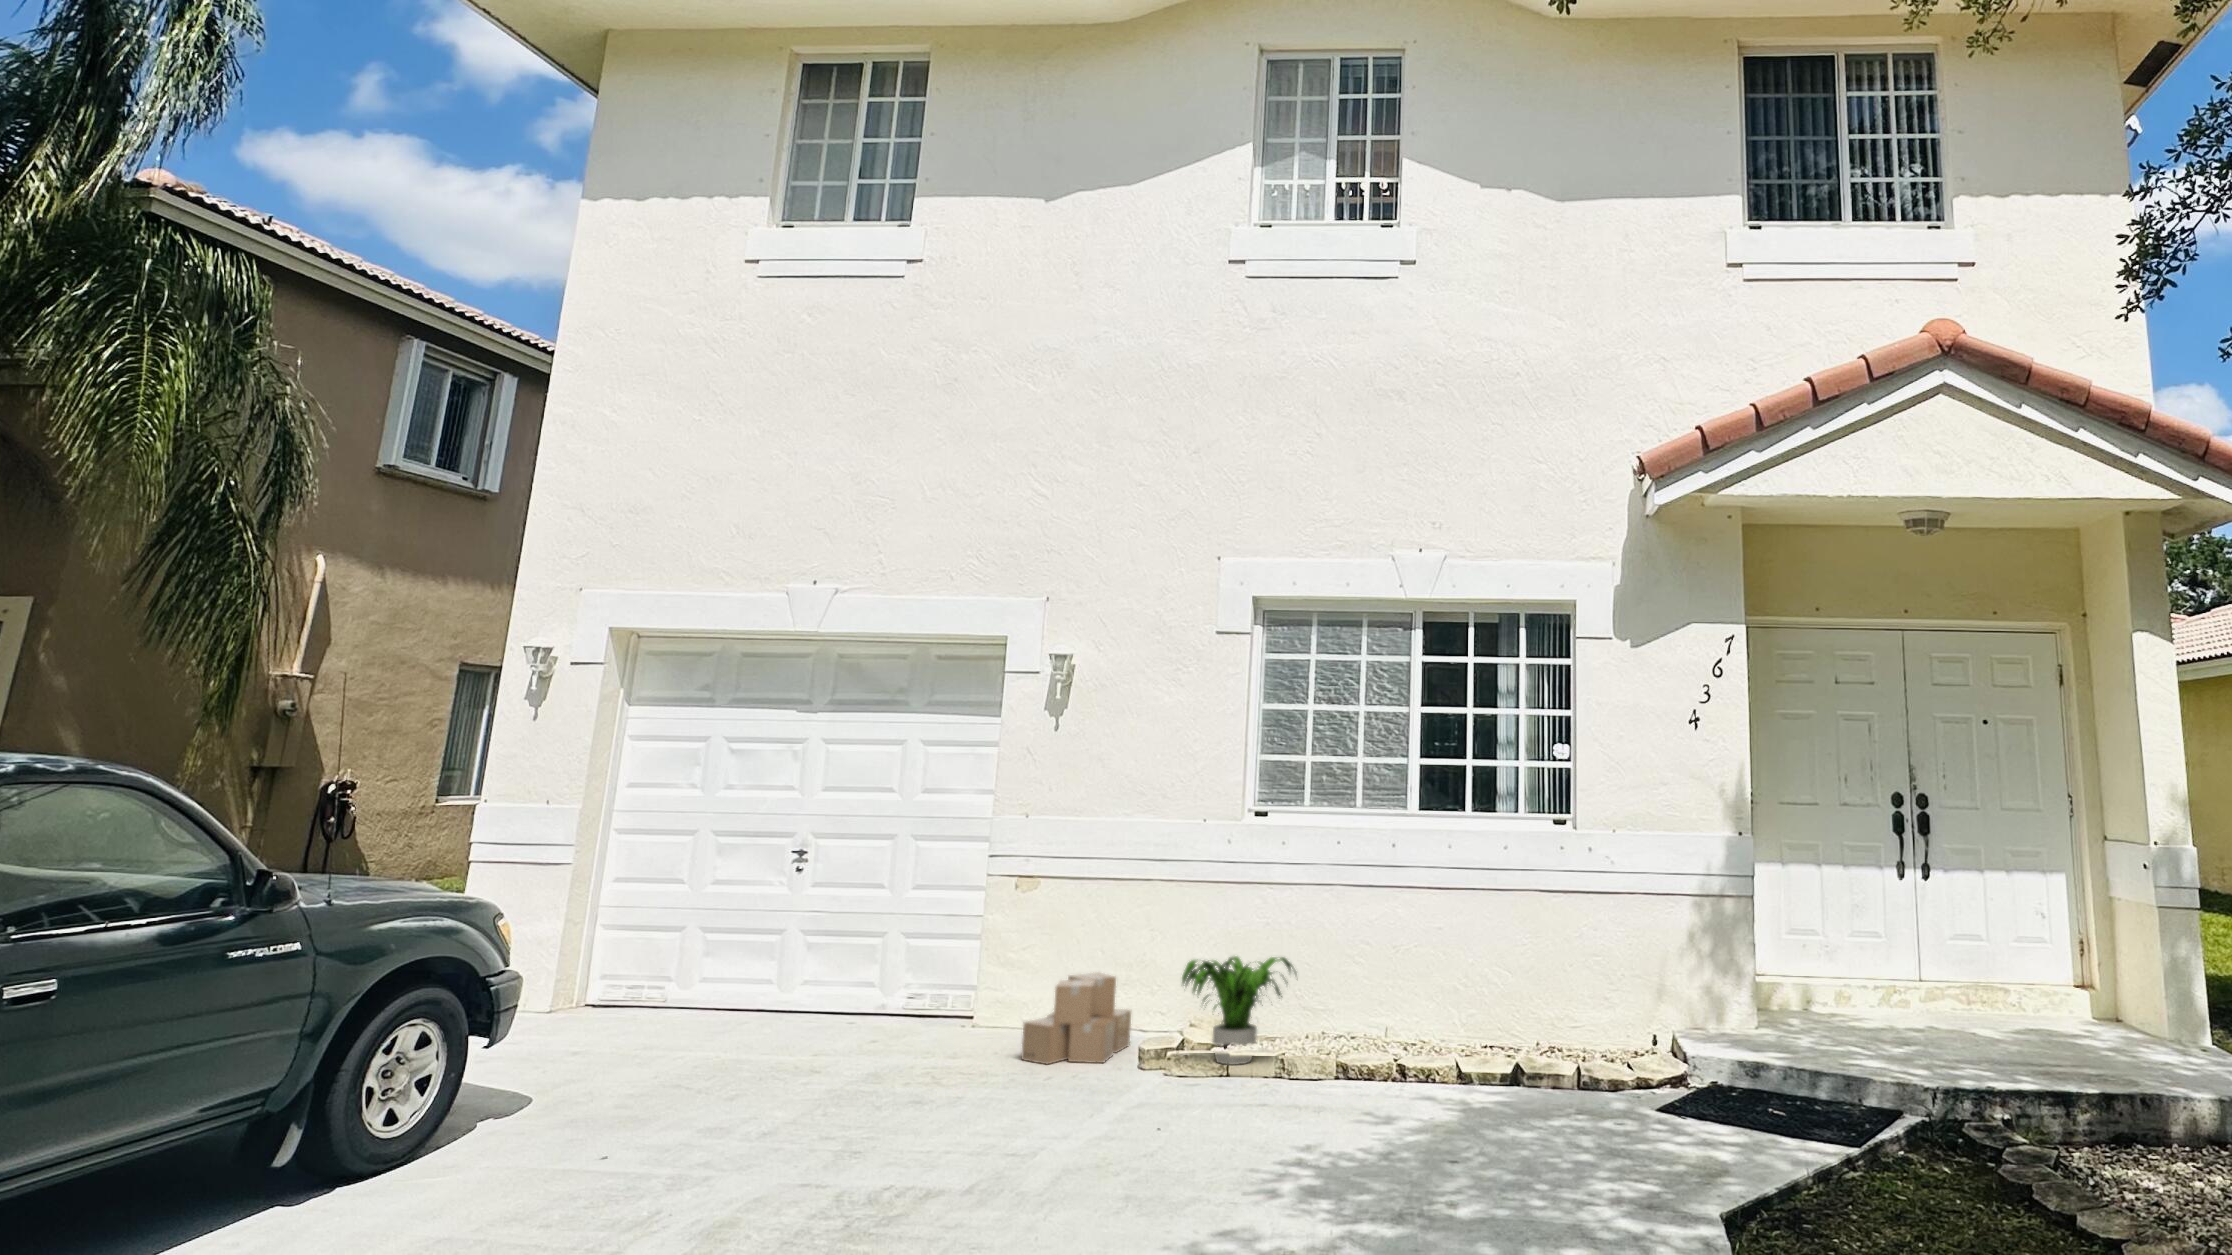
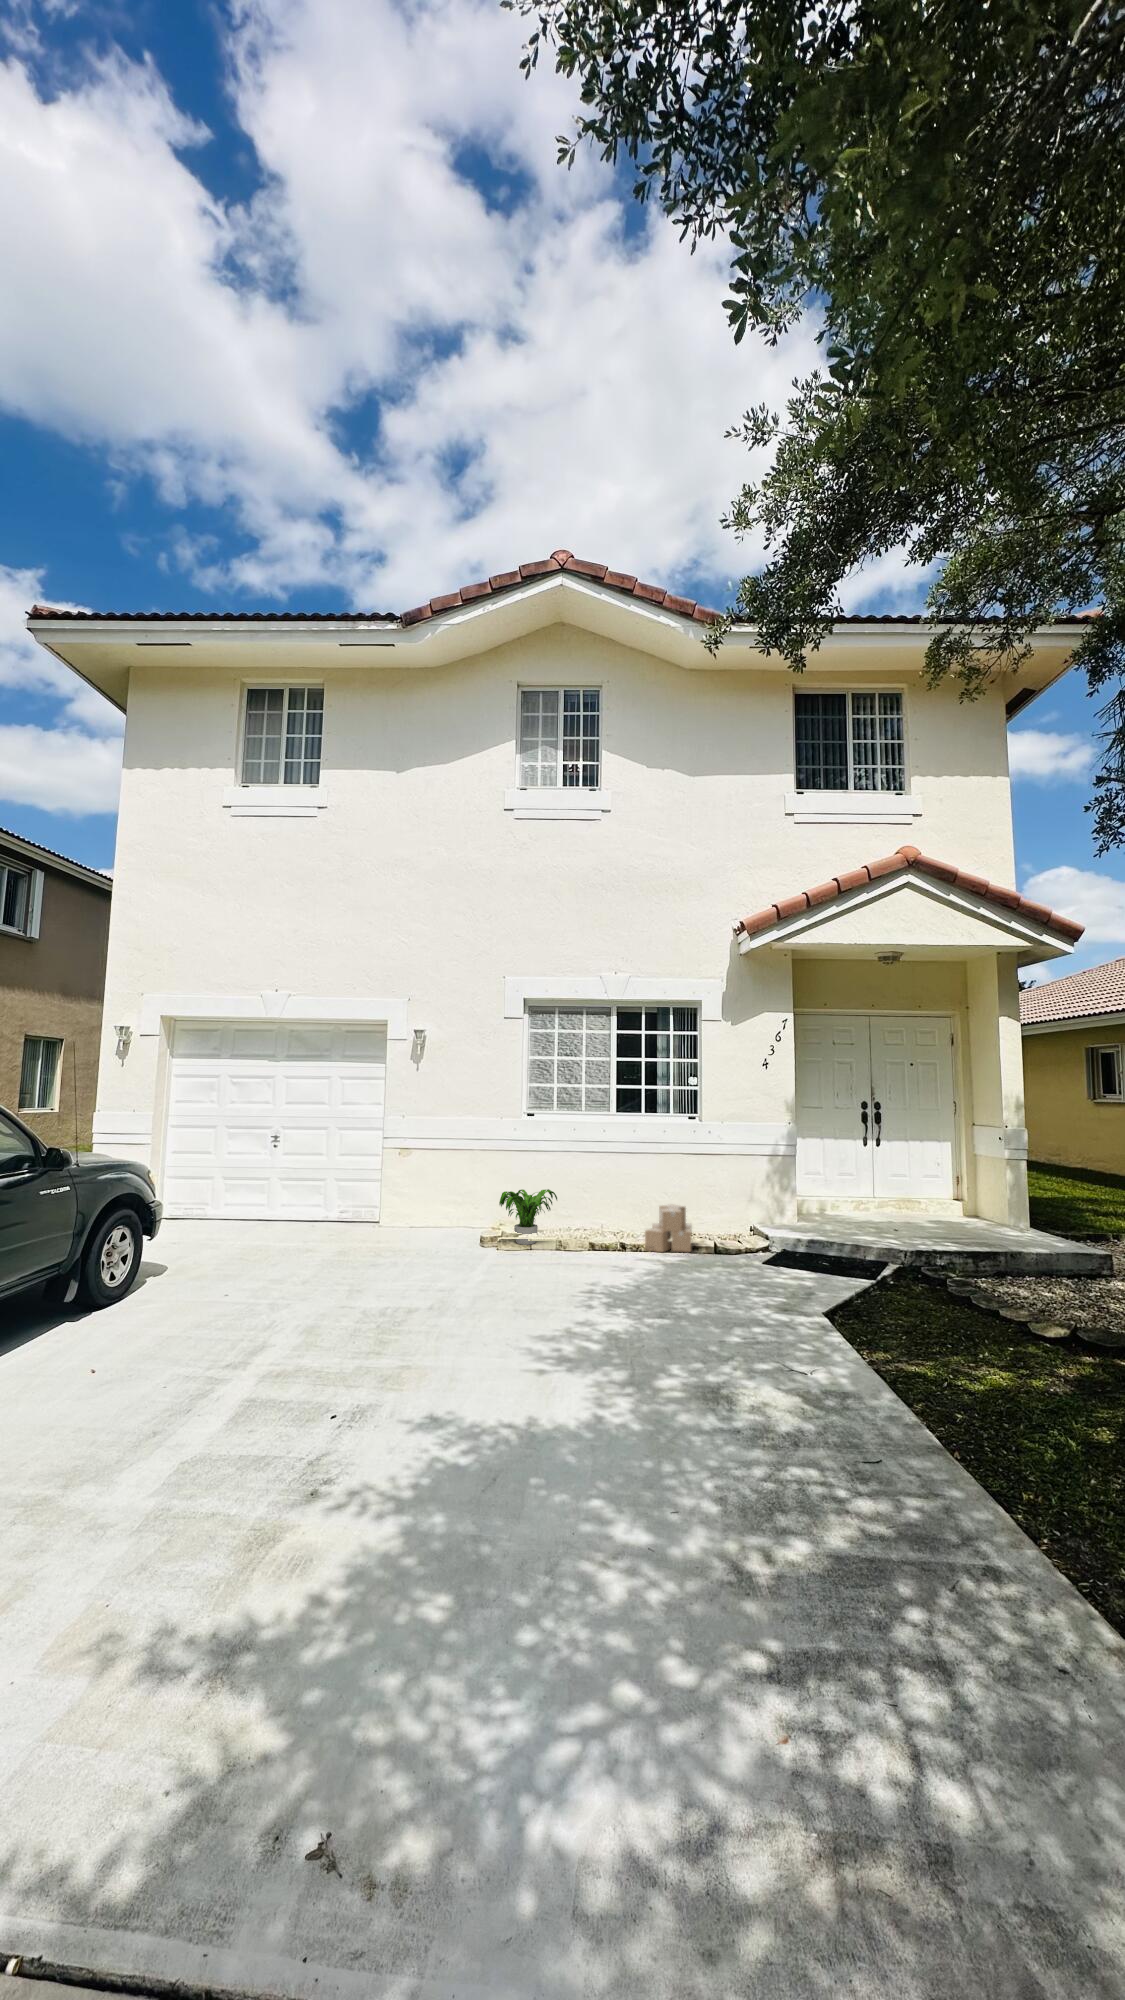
cardboard box: present [1021,972,1131,1064] -> present [645,1204,692,1252]

